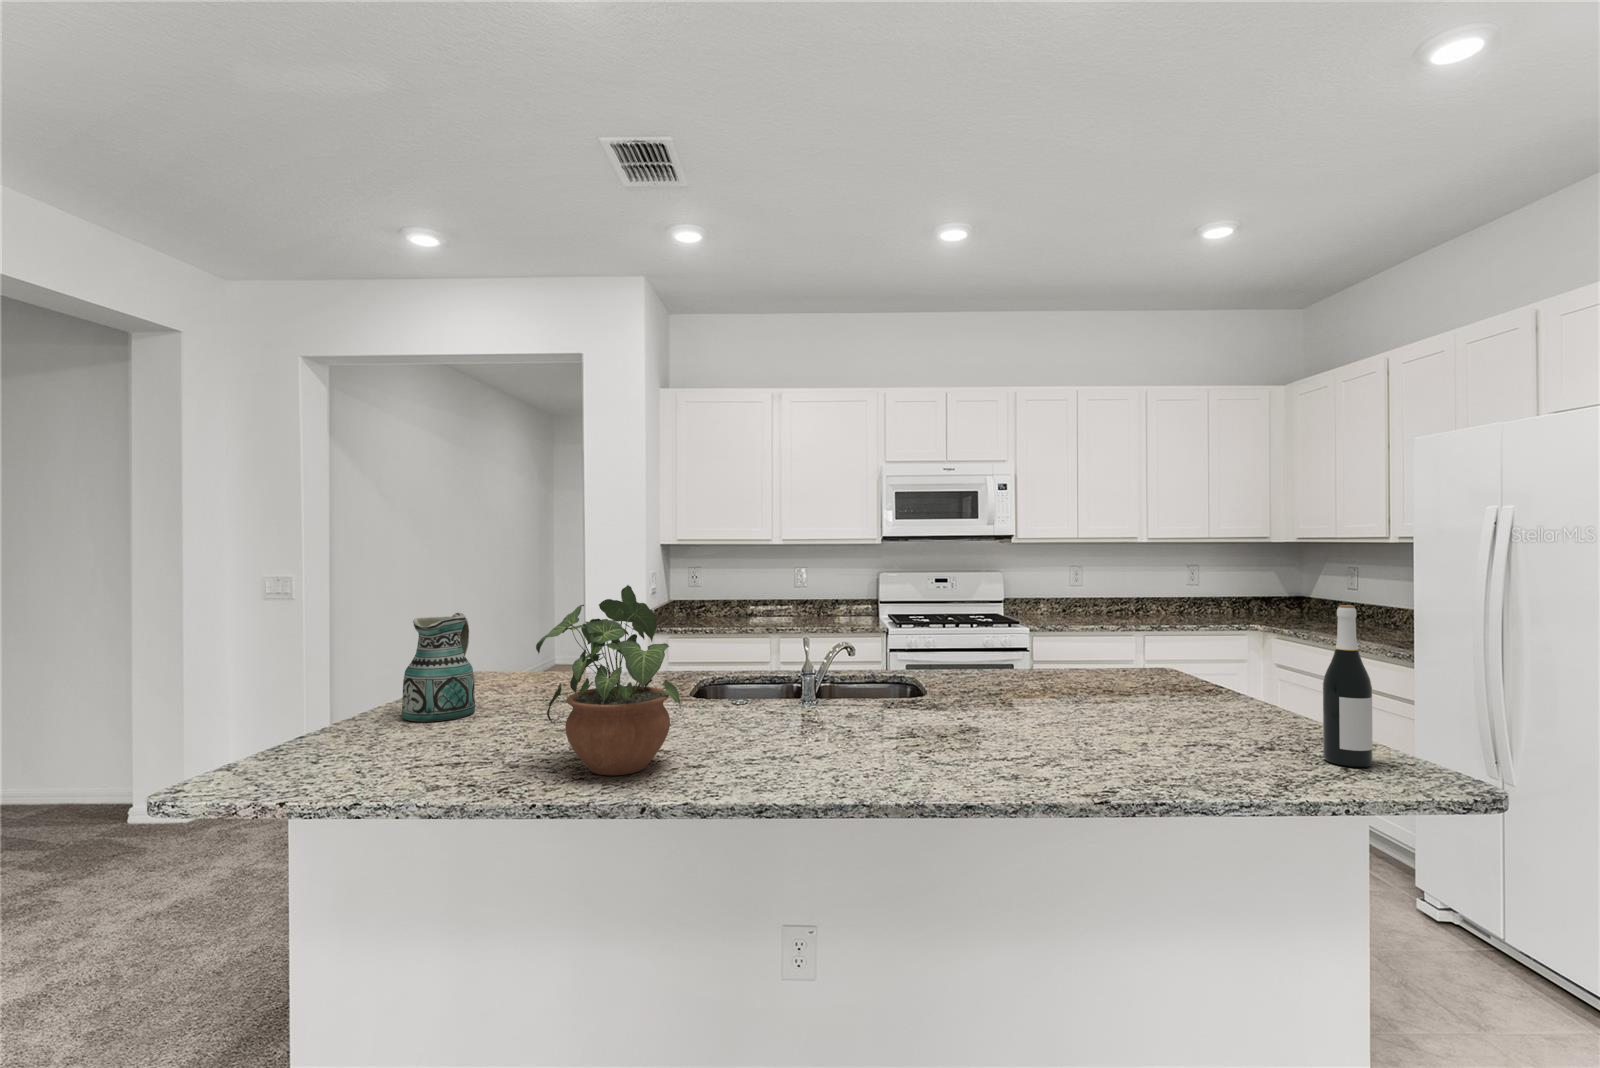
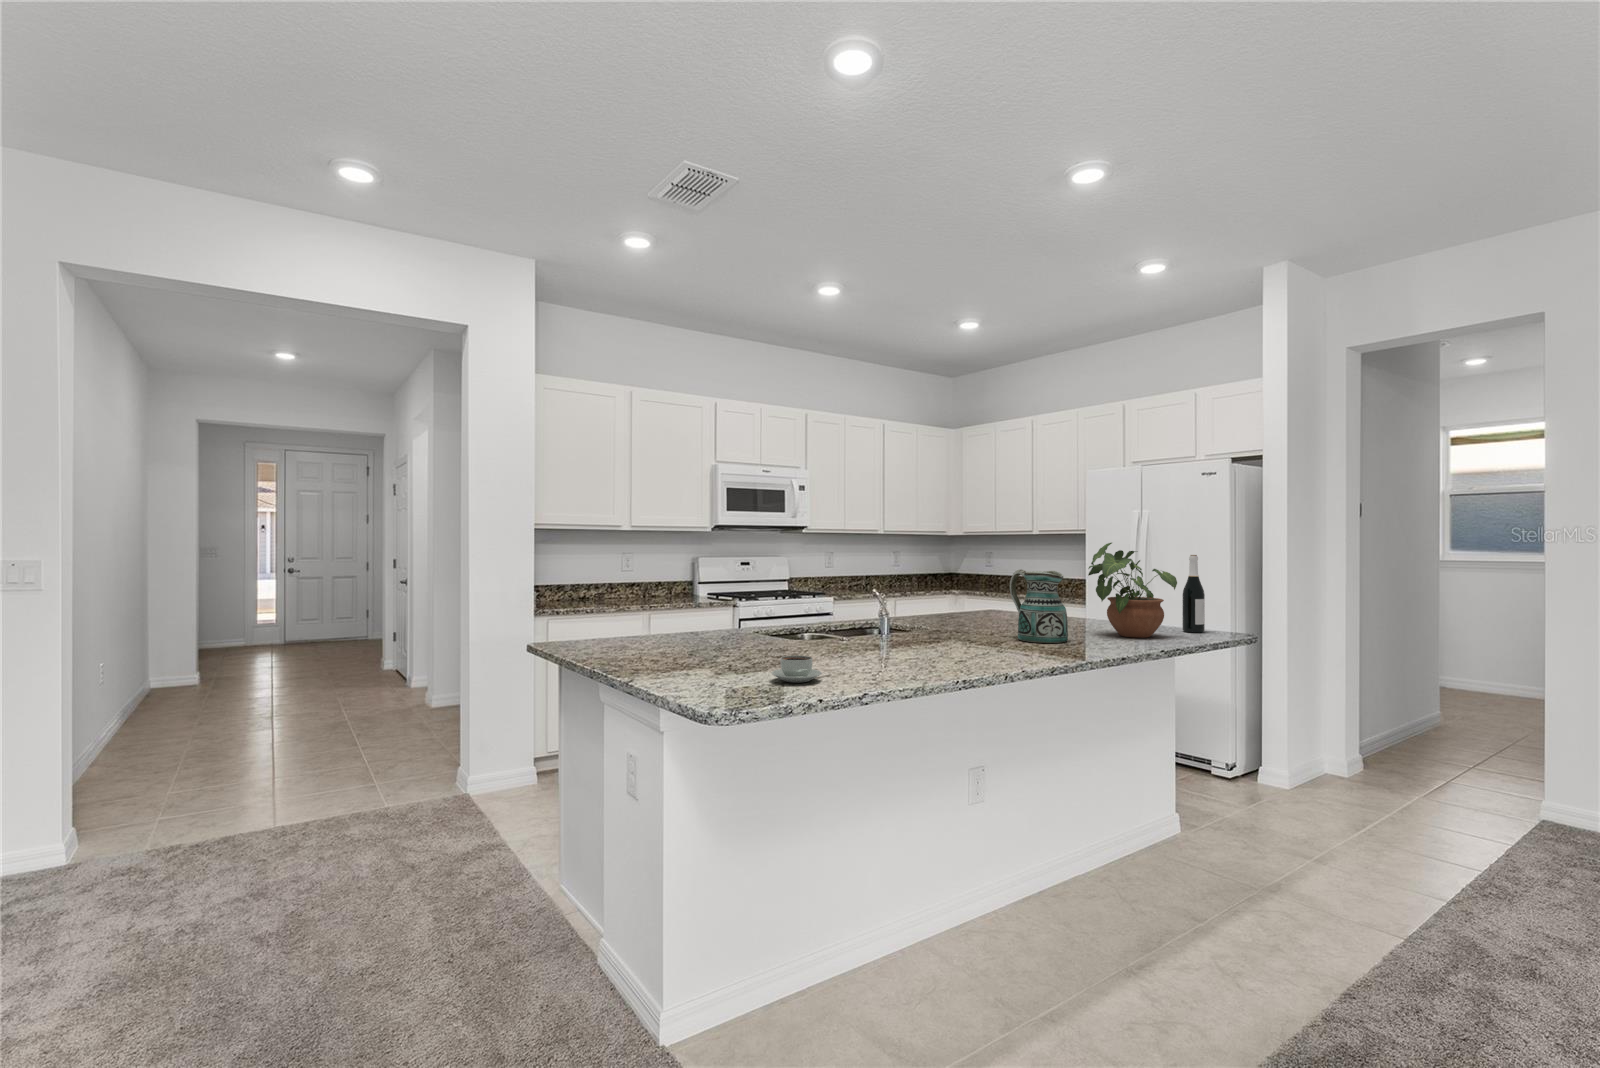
potted plant: present [536,585,680,775] -> present [1088,543,1177,638]
ceramic pitcher: present [402,613,475,721] -> present [1010,570,1068,643]
coffee cup: none [360,730,434,769] -> present [772,656,822,683]

